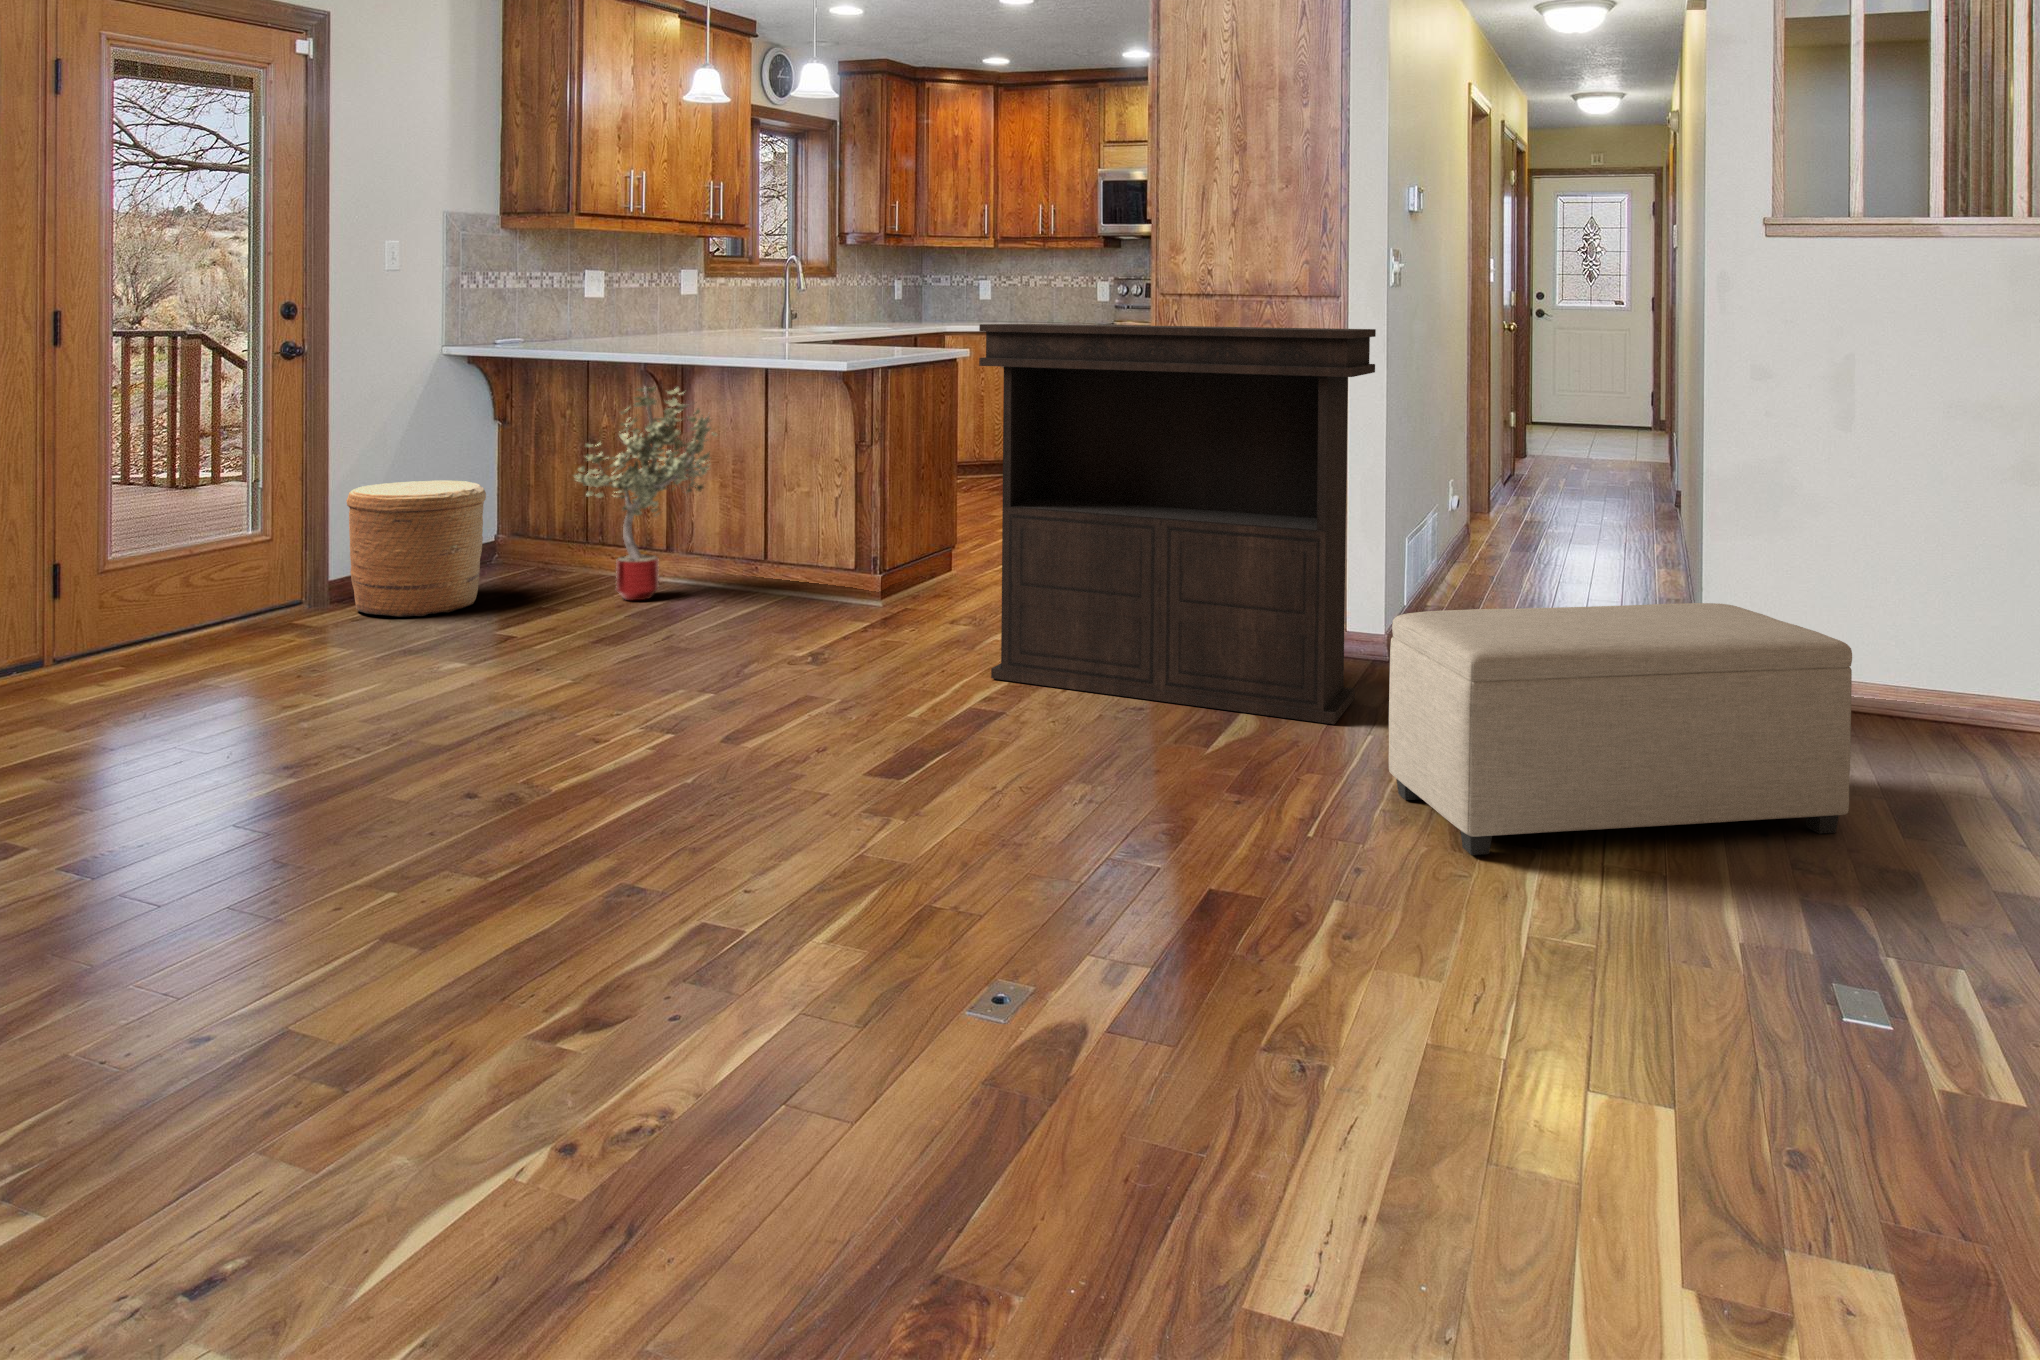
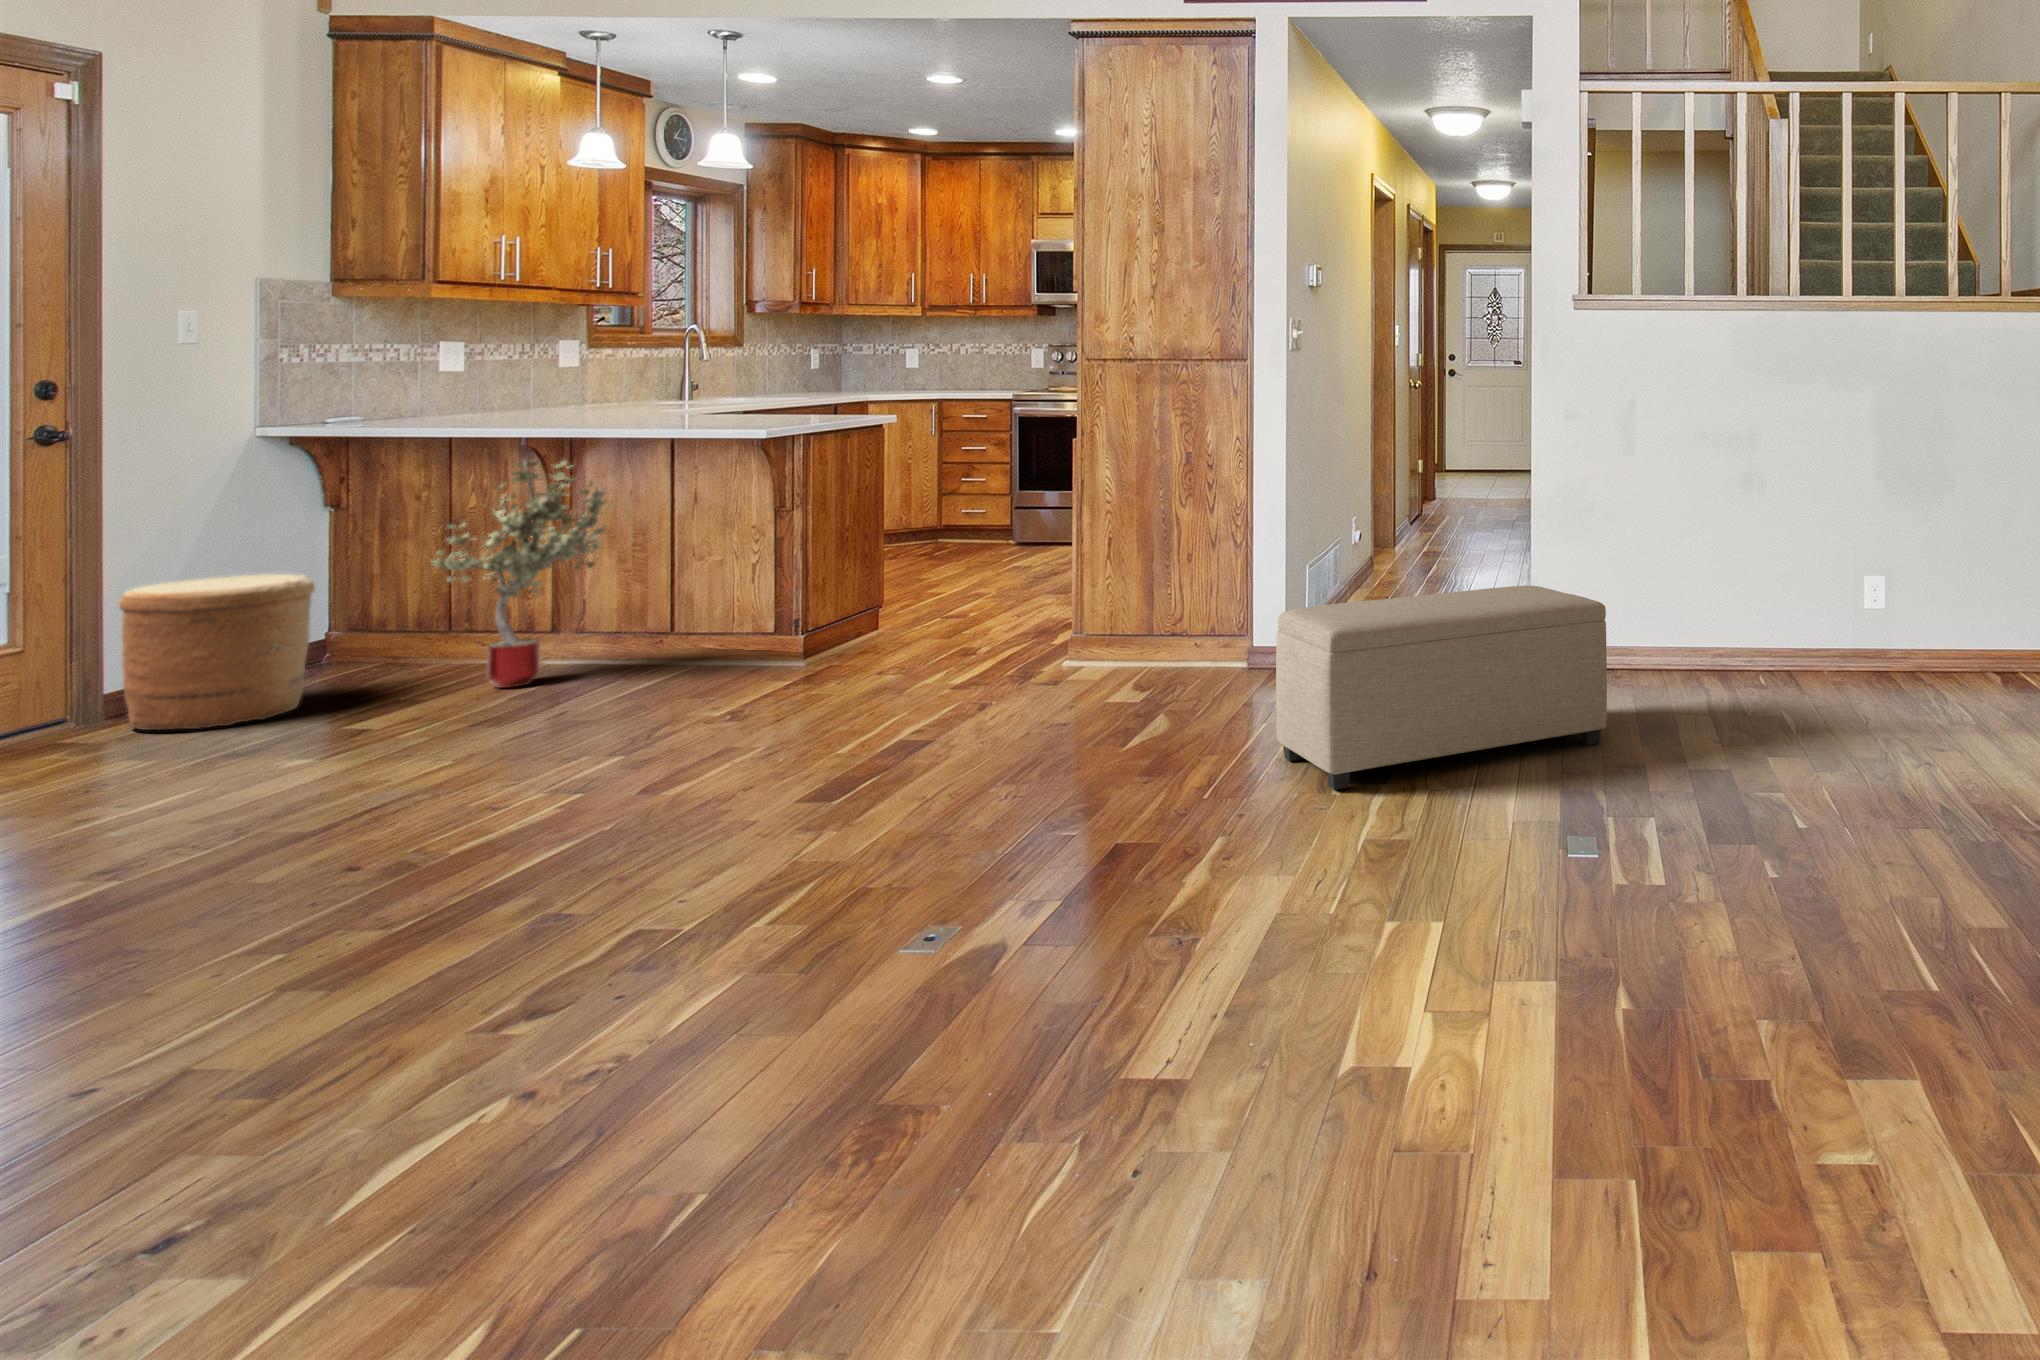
console table: present [979,324,1376,724] -> none [910,384,1273,717]

